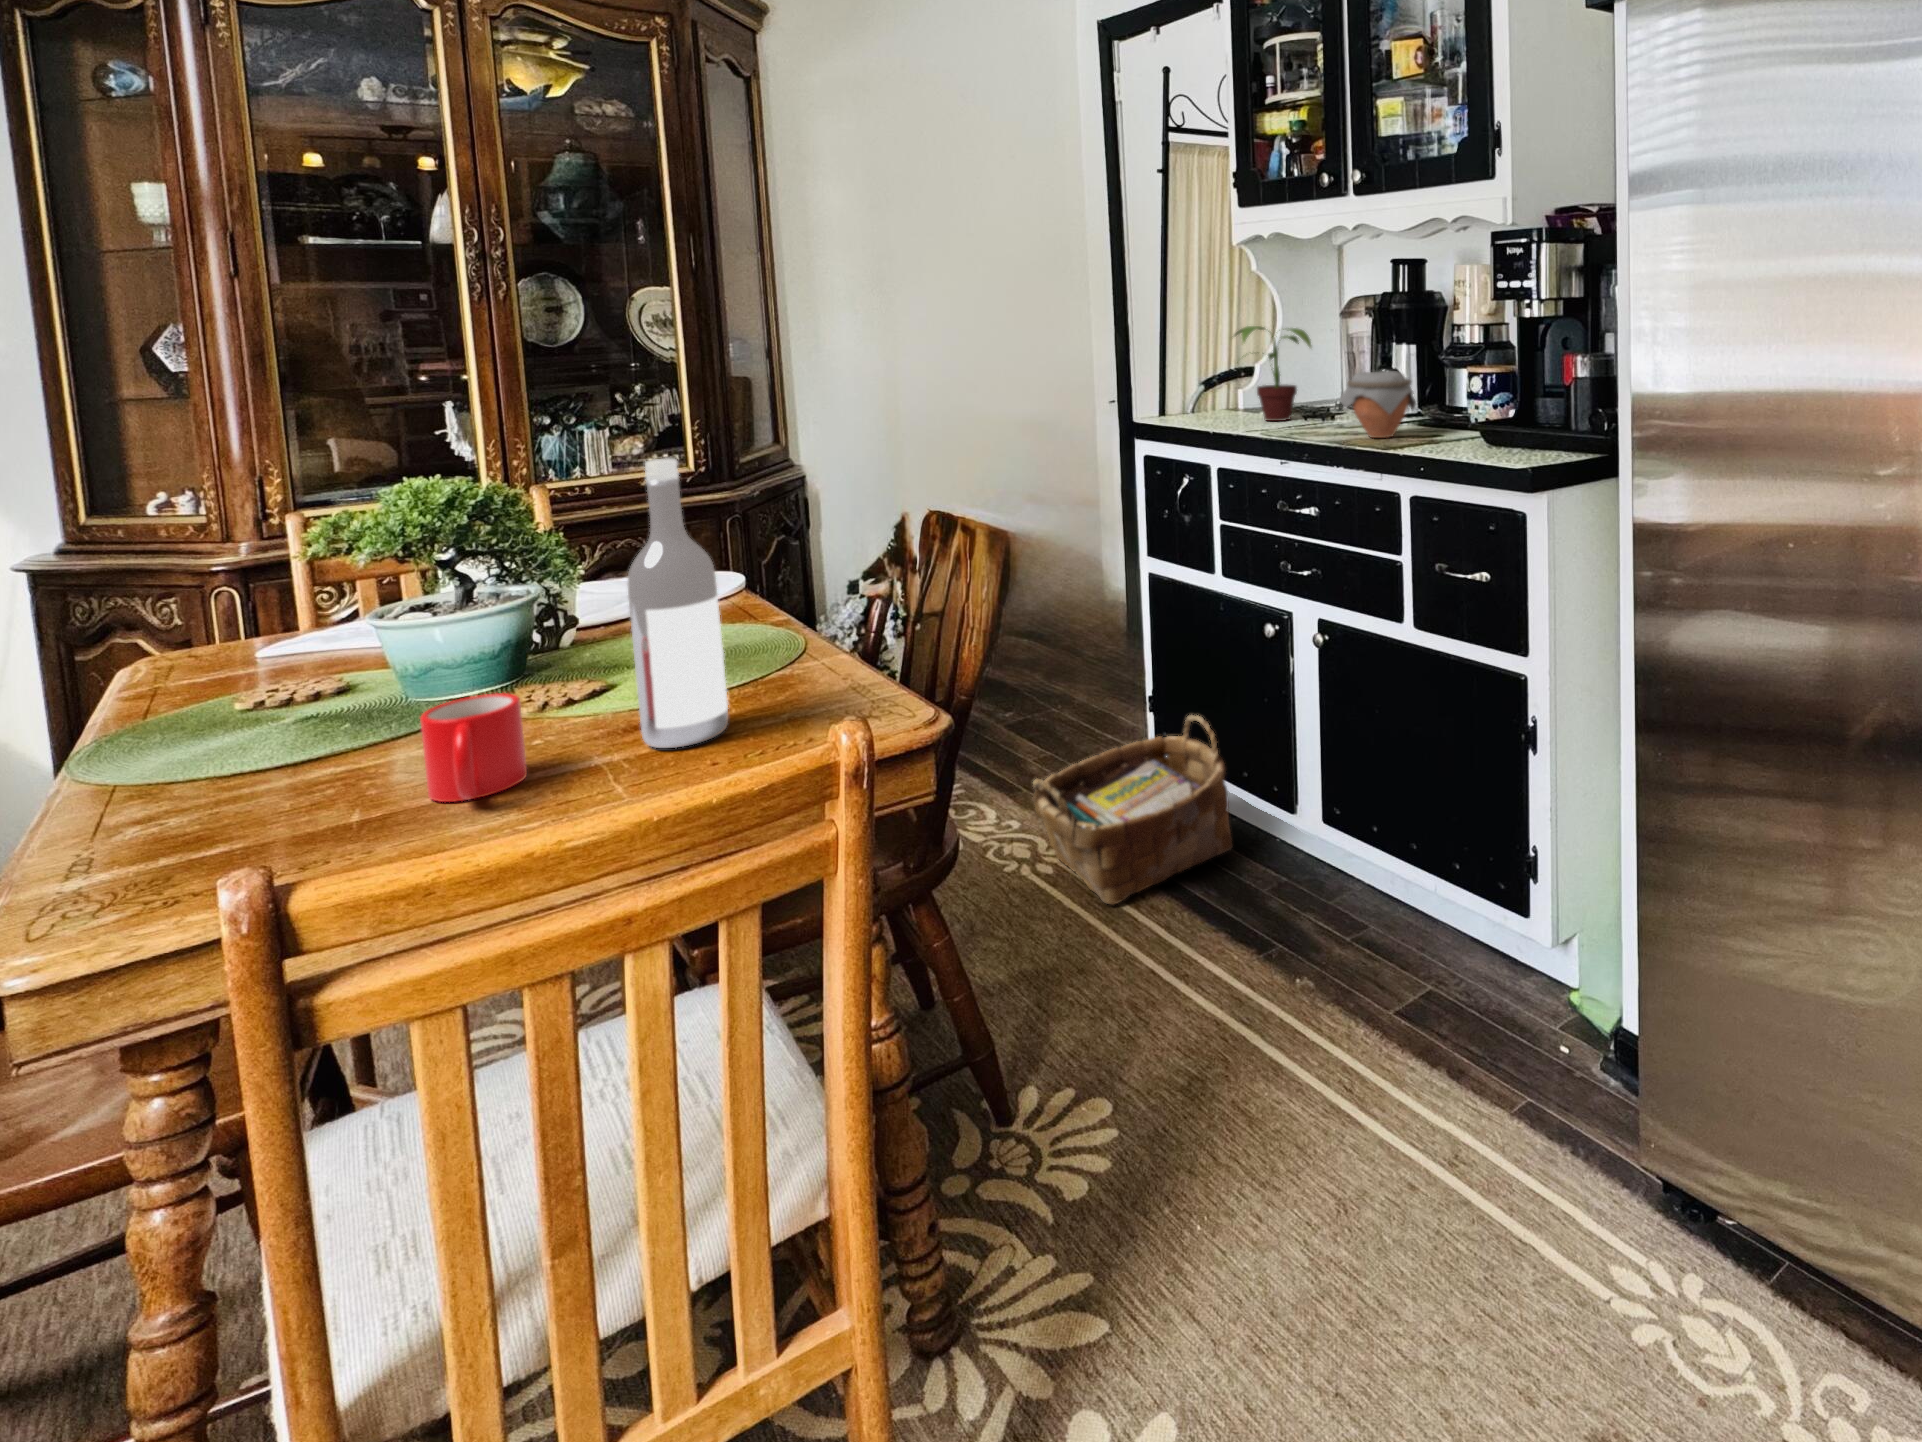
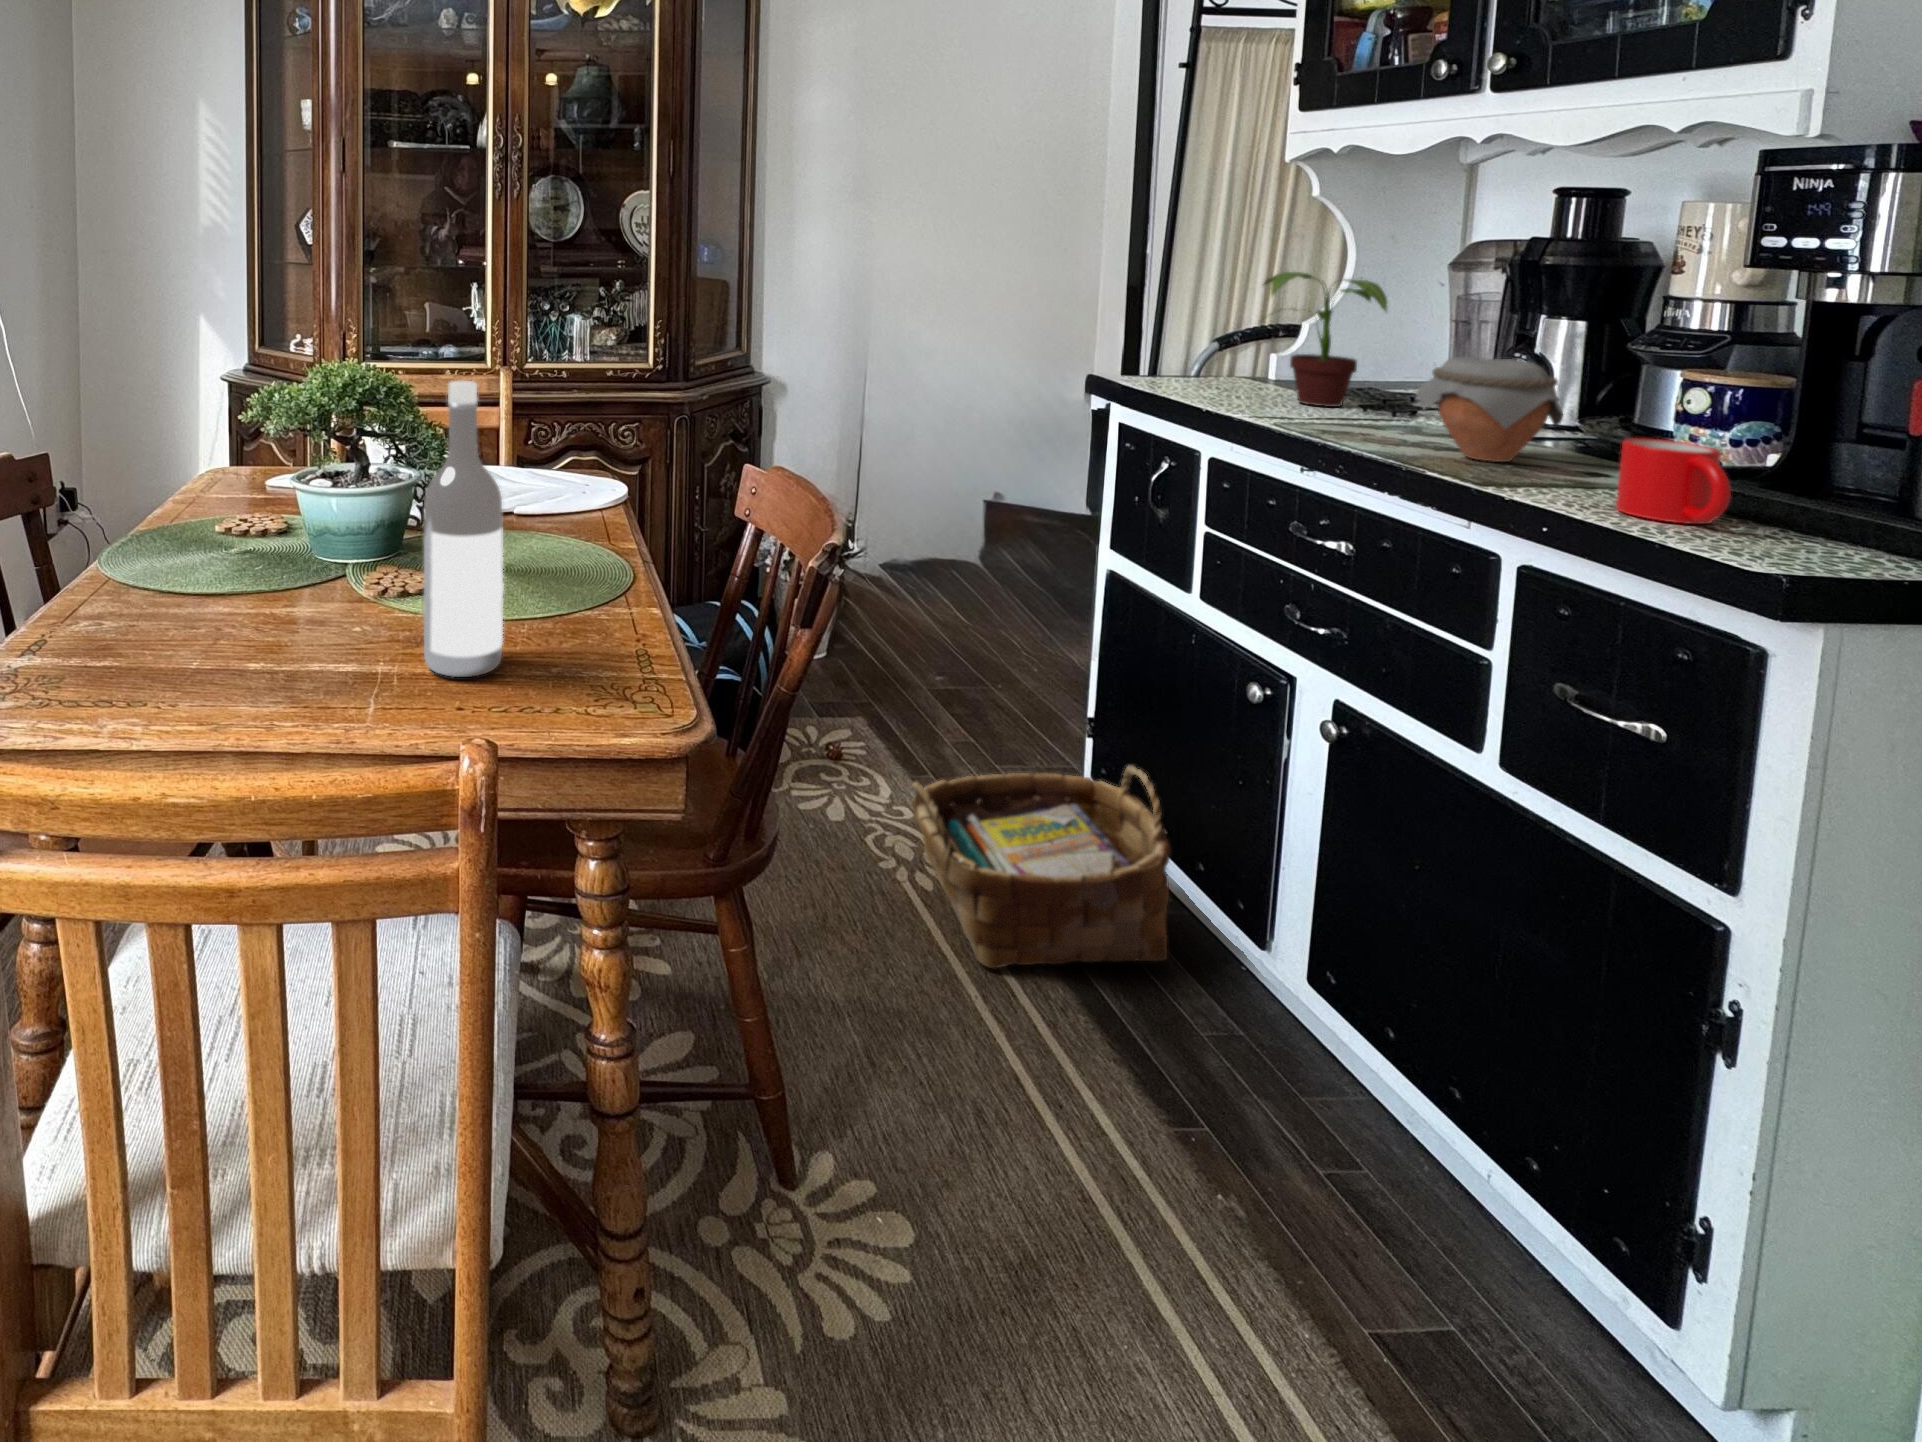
mug: present [420,693,527,802] -> present [1616,438,1731,524]

